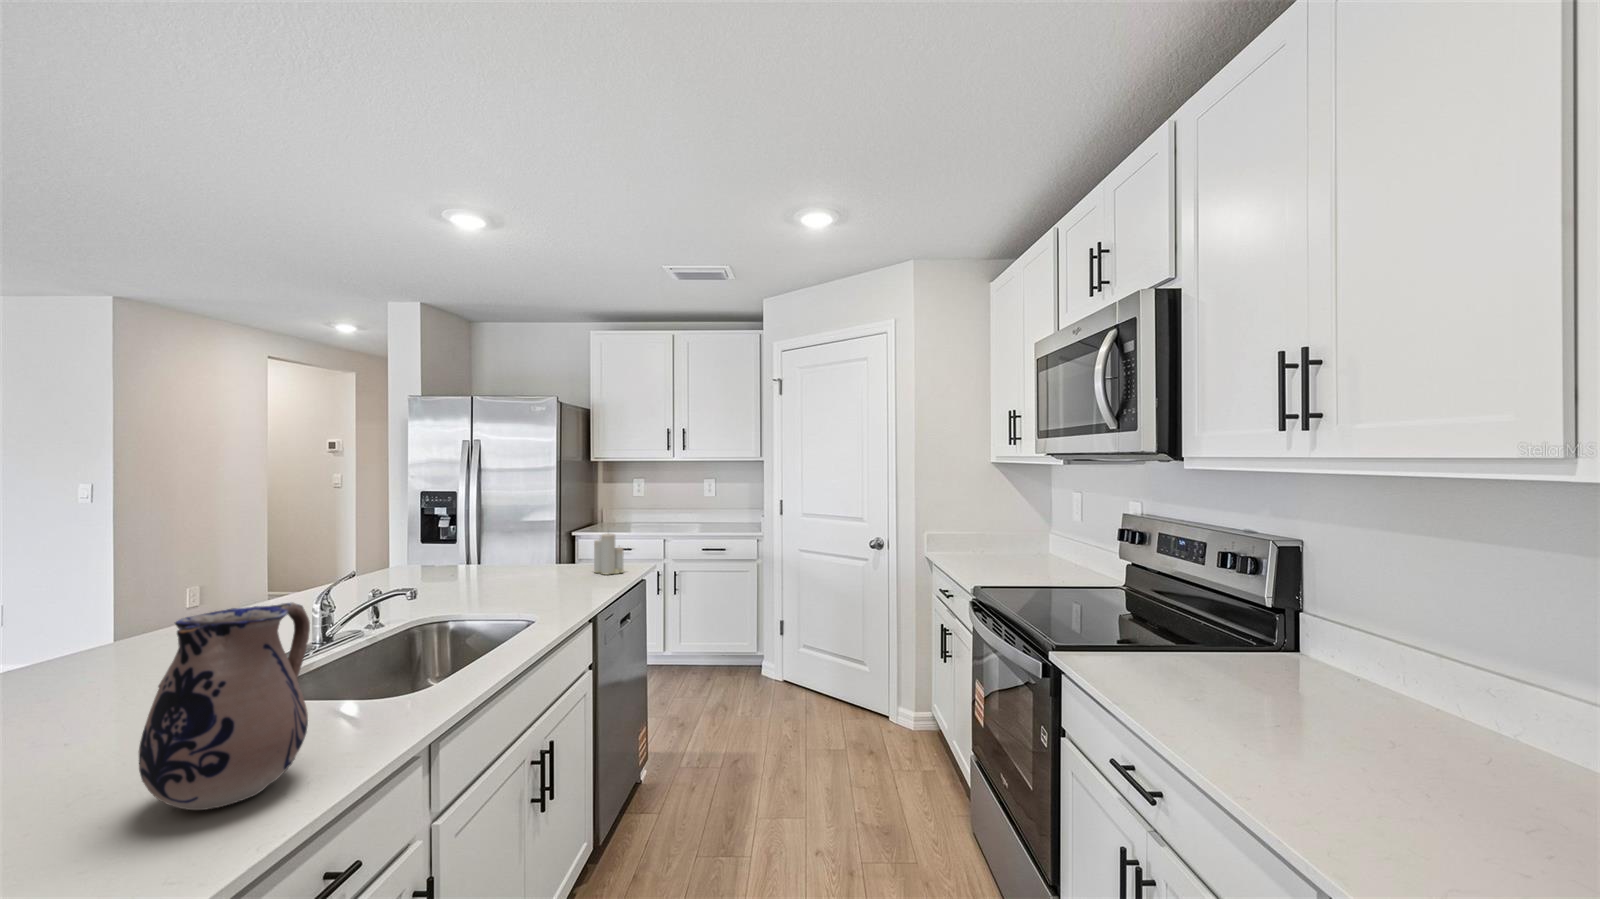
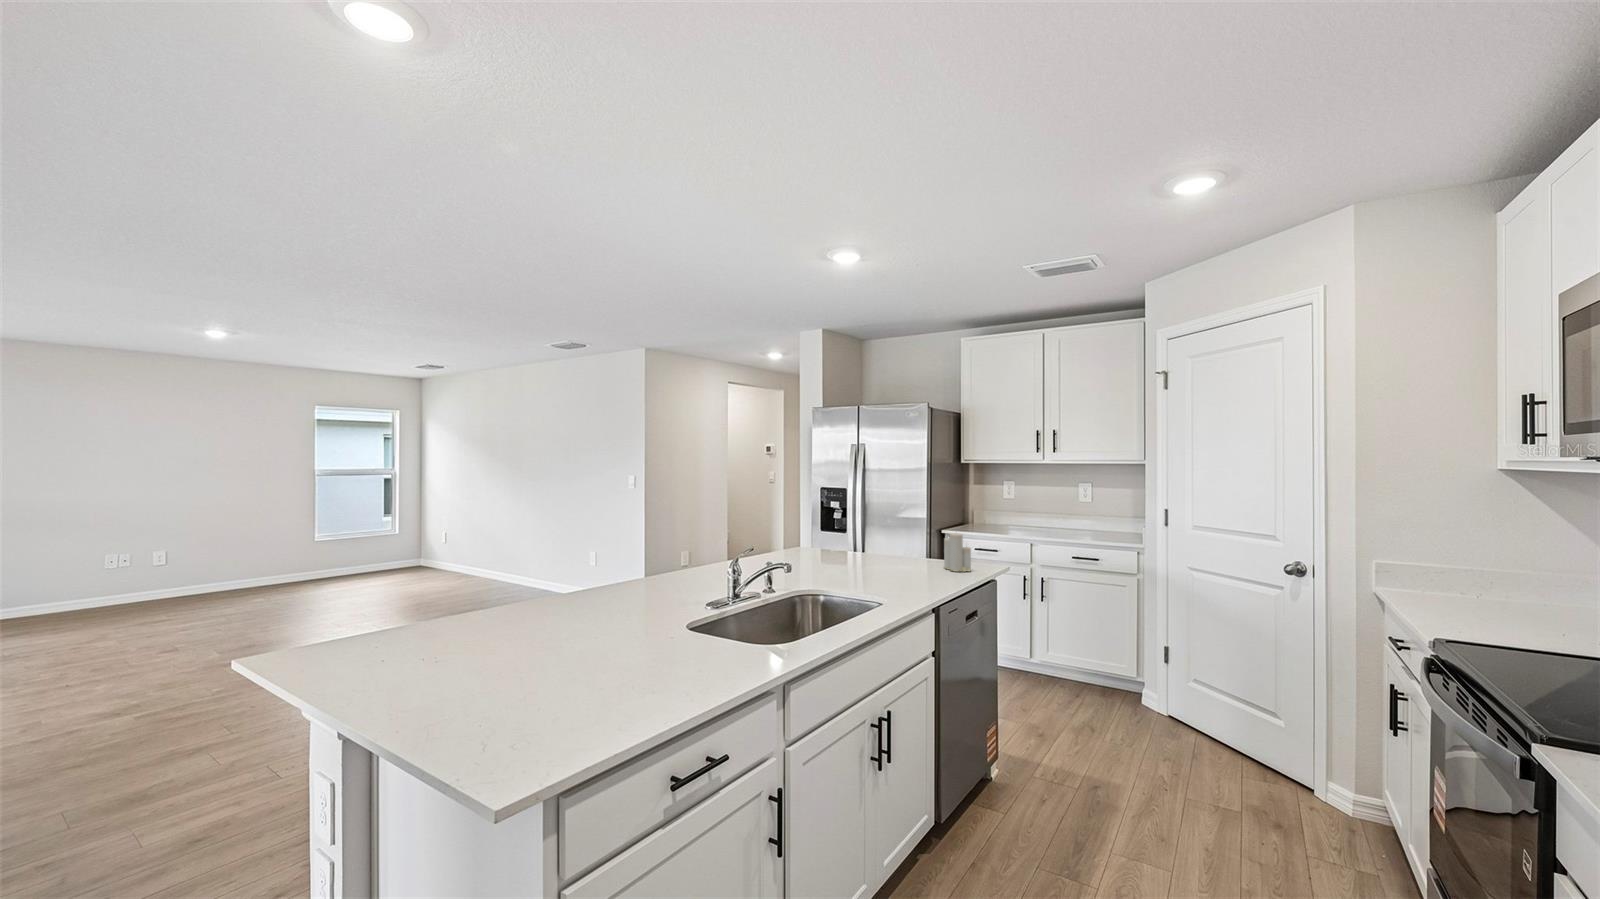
ceramic pitcher: present [139,602,310,810] -> none [621,566,707,692]

